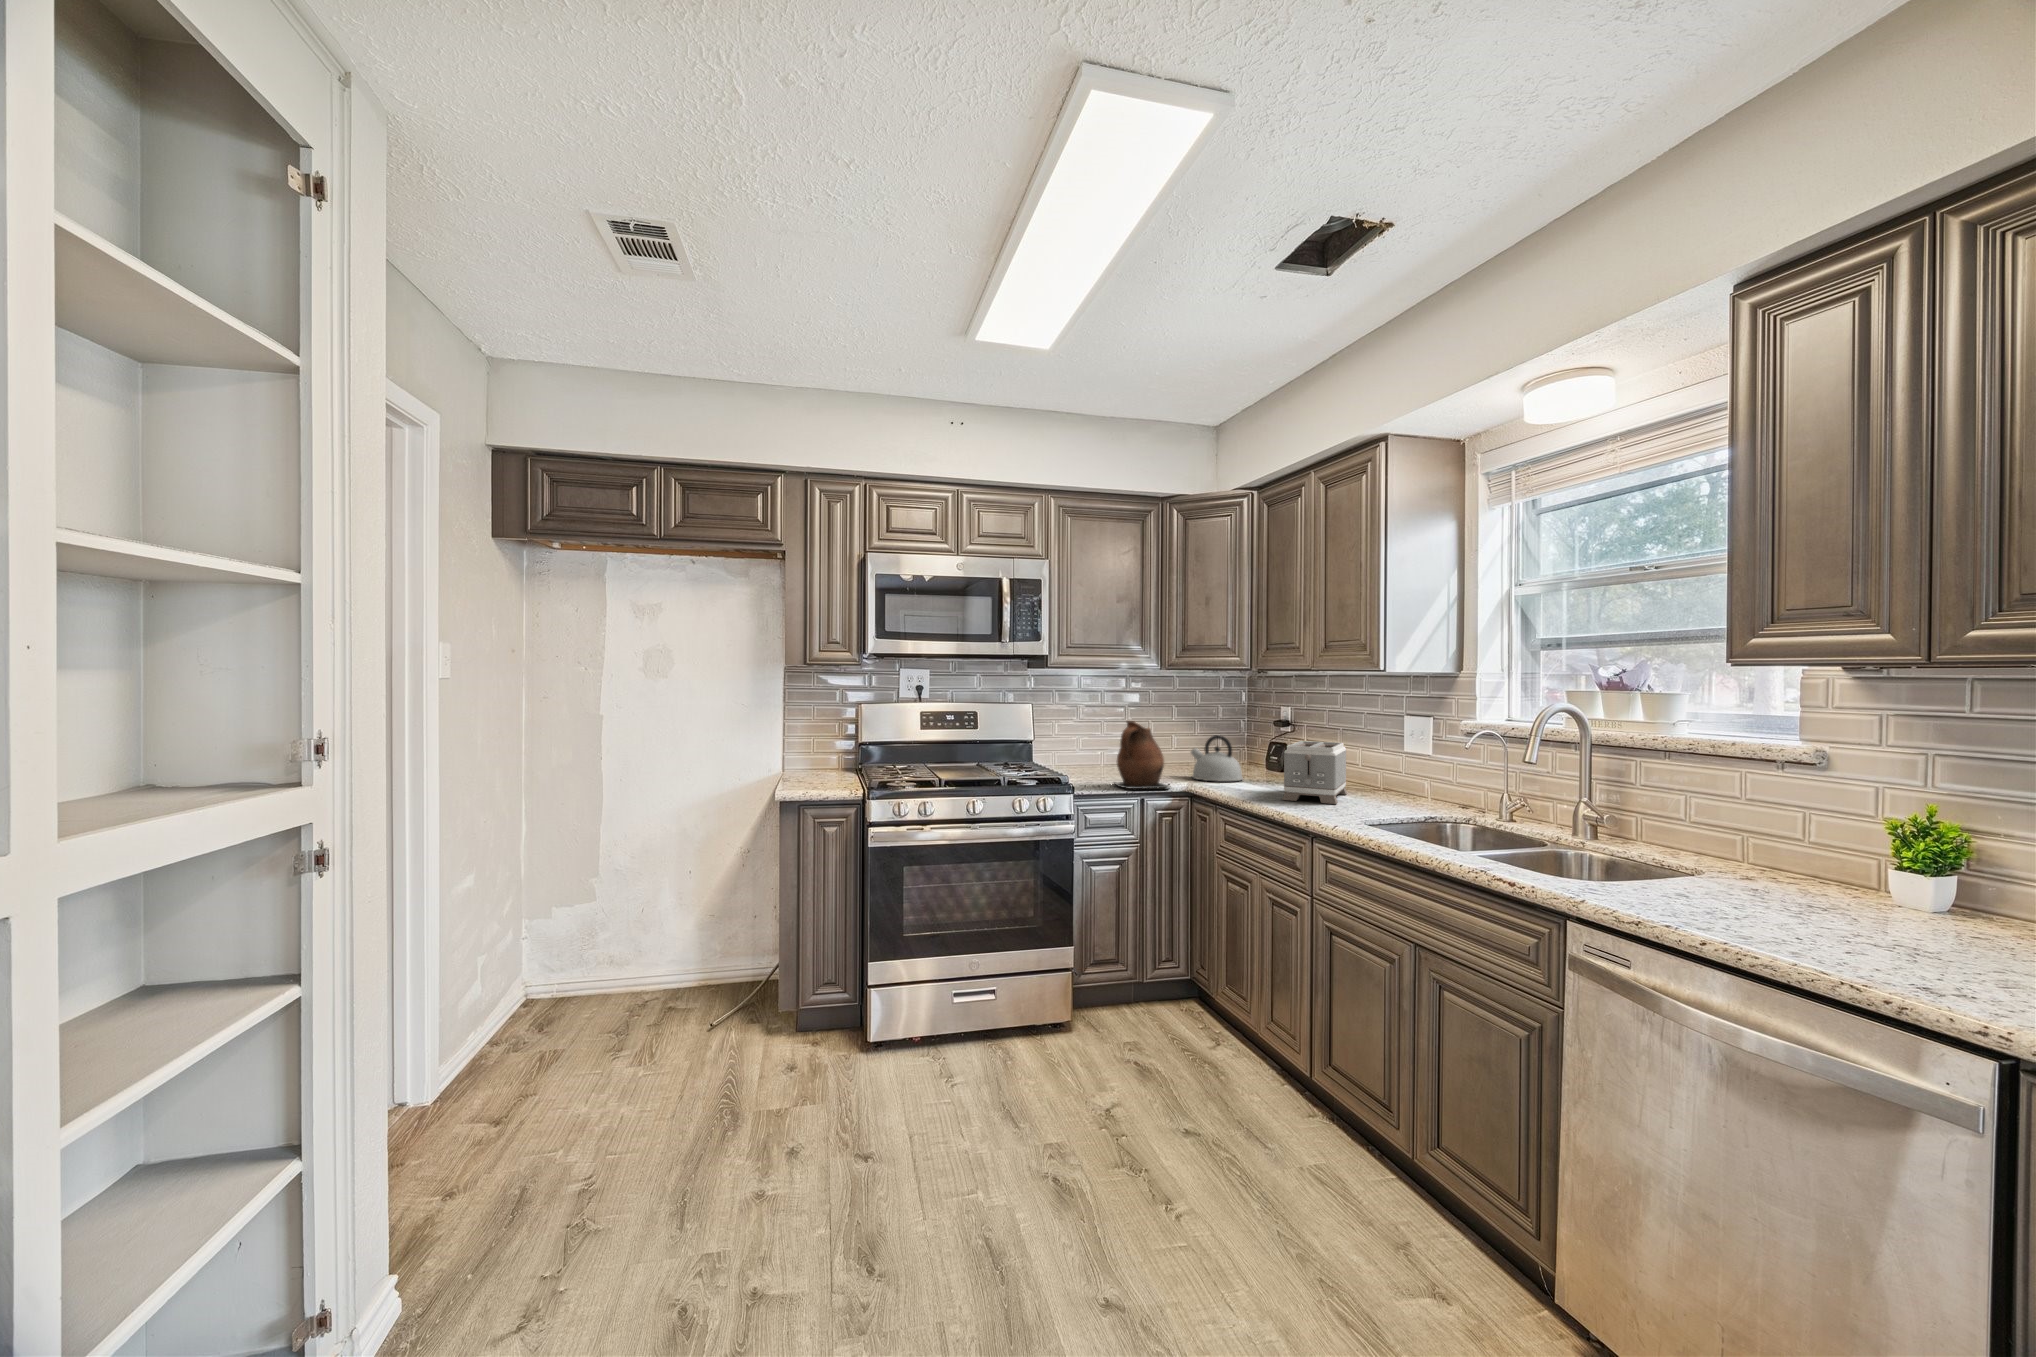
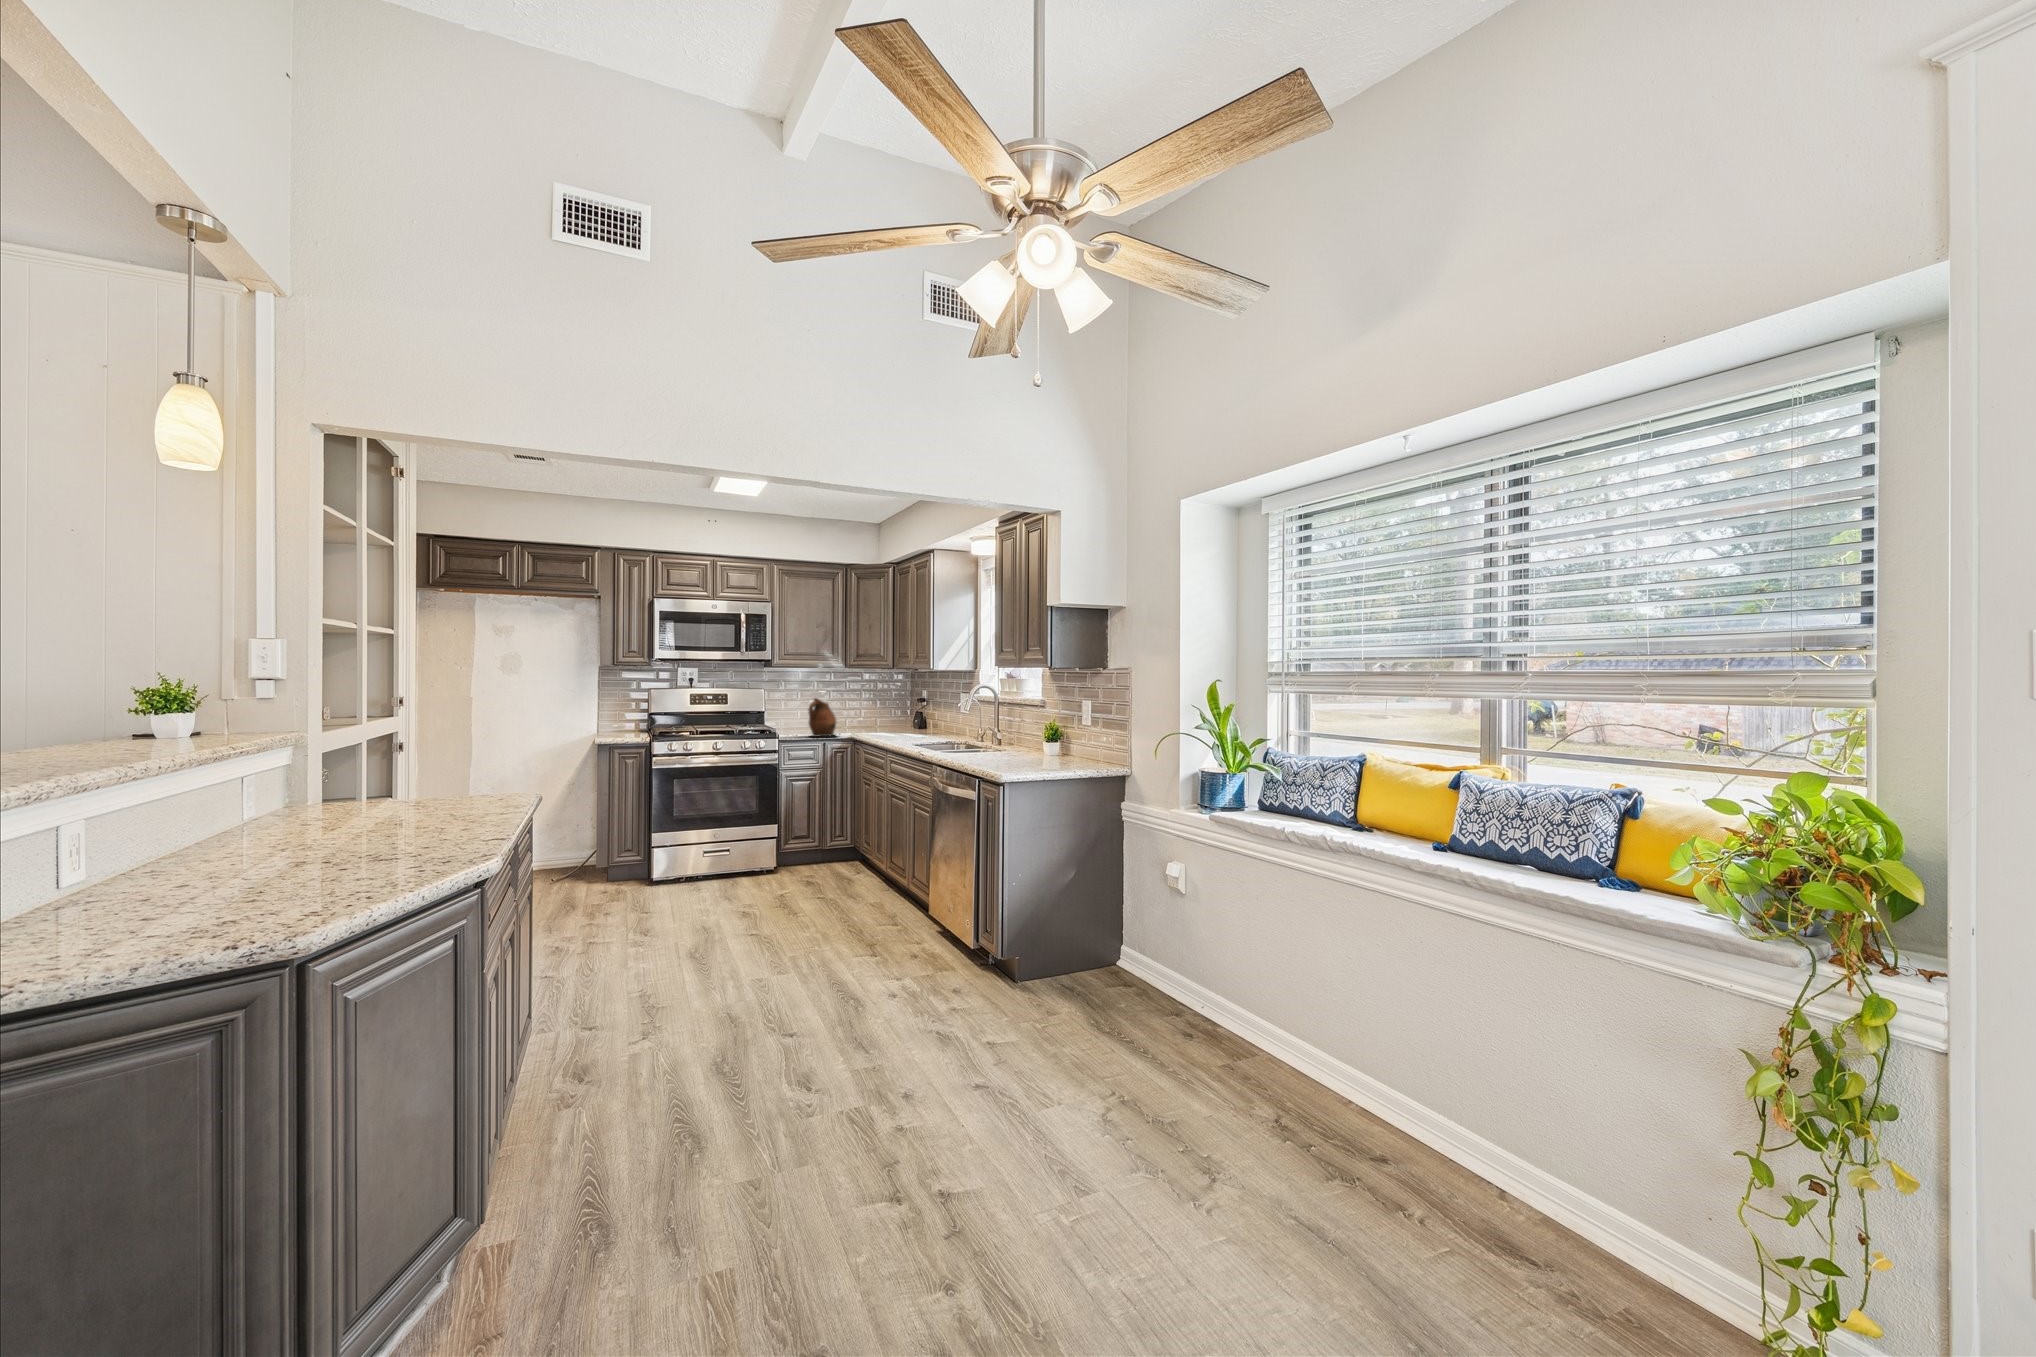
kettle: present [1191,735,1243,781] -> none [862,707,892,734]
toaster: present [1282,741,1347,804] -> none [892,709,936,740]

